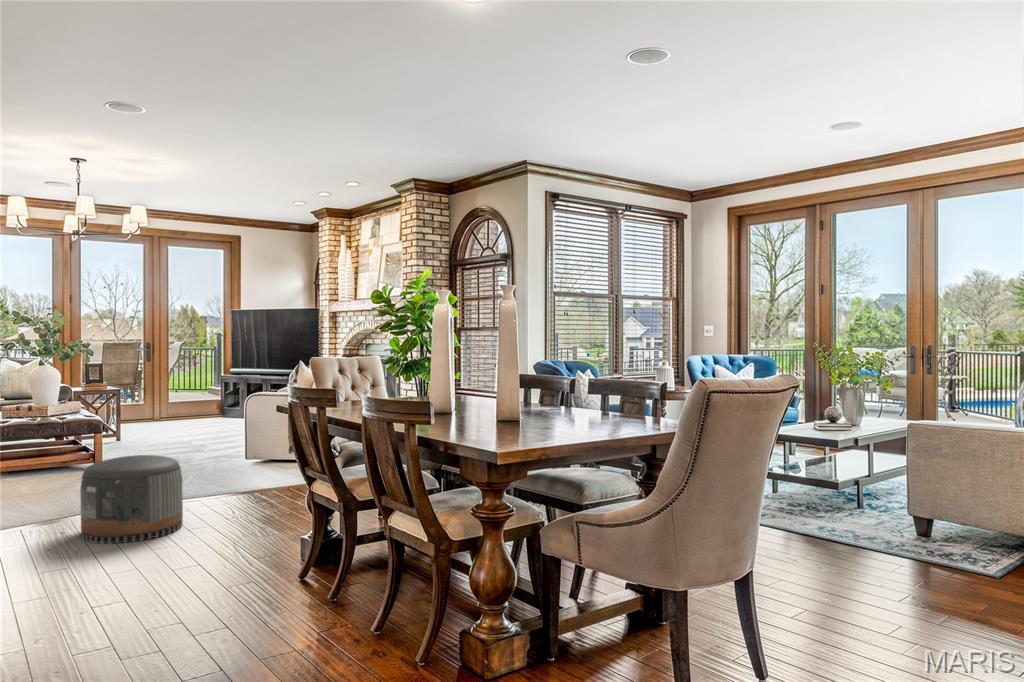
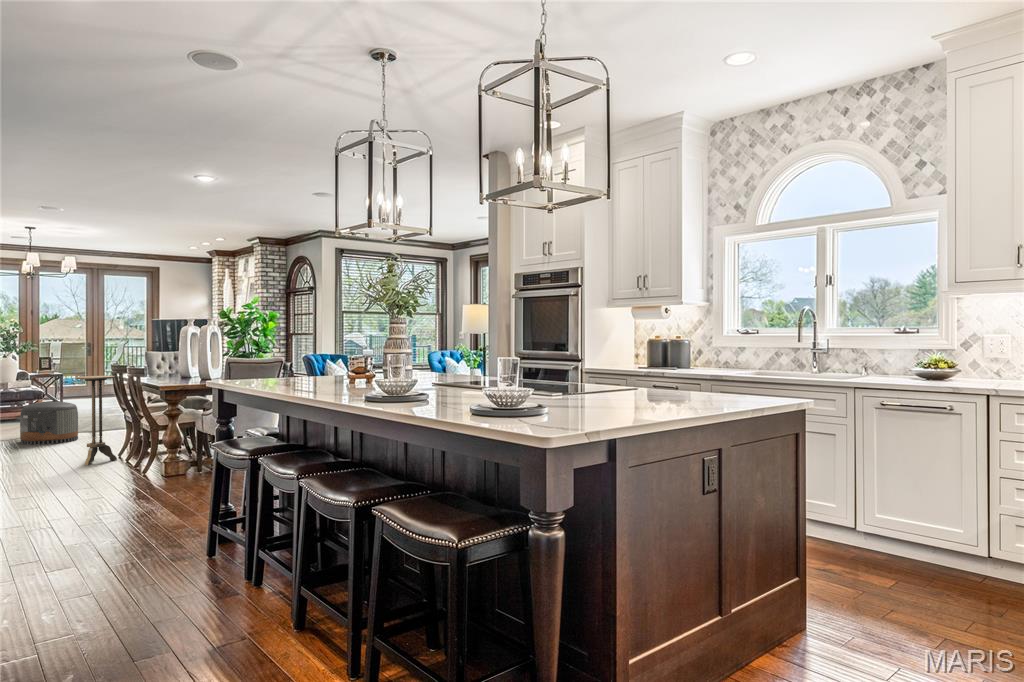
side table: none [225,422,309,639] -> present [76,376,117,465]

